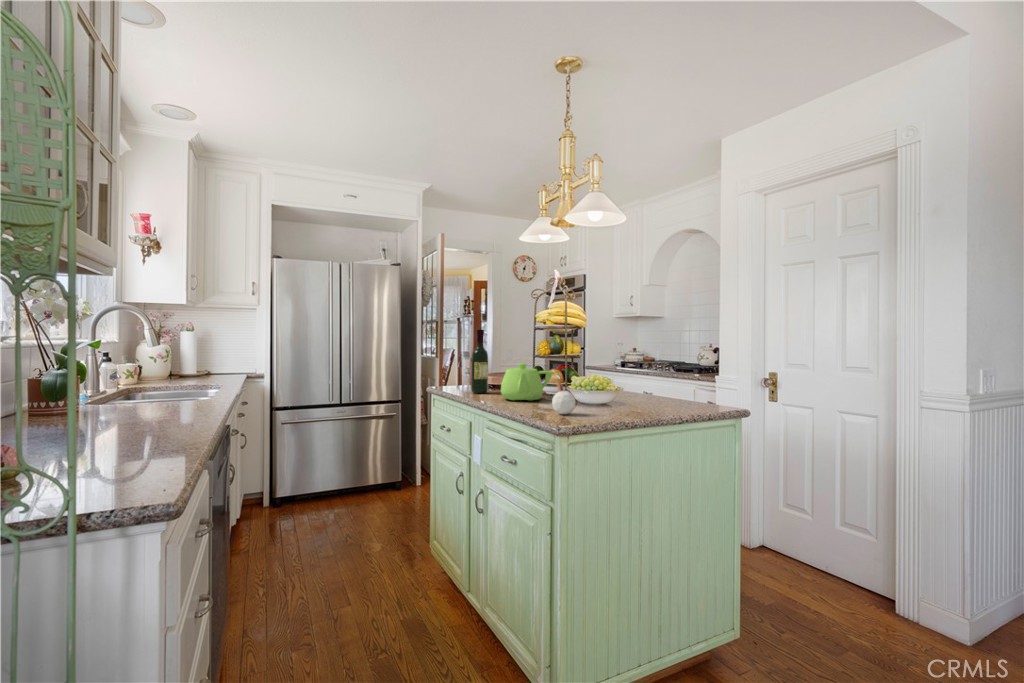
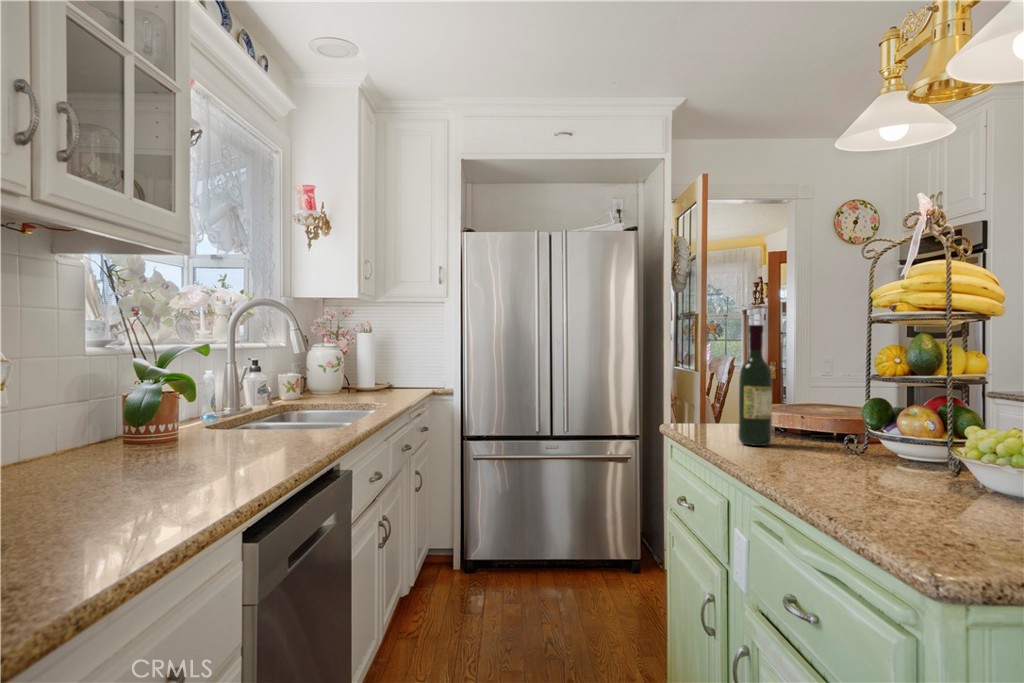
teapot: present [501,363,552,401] -> none [794,393,913,472]
candle: present [552,378,575,414] -> none [912,423,978,523]

